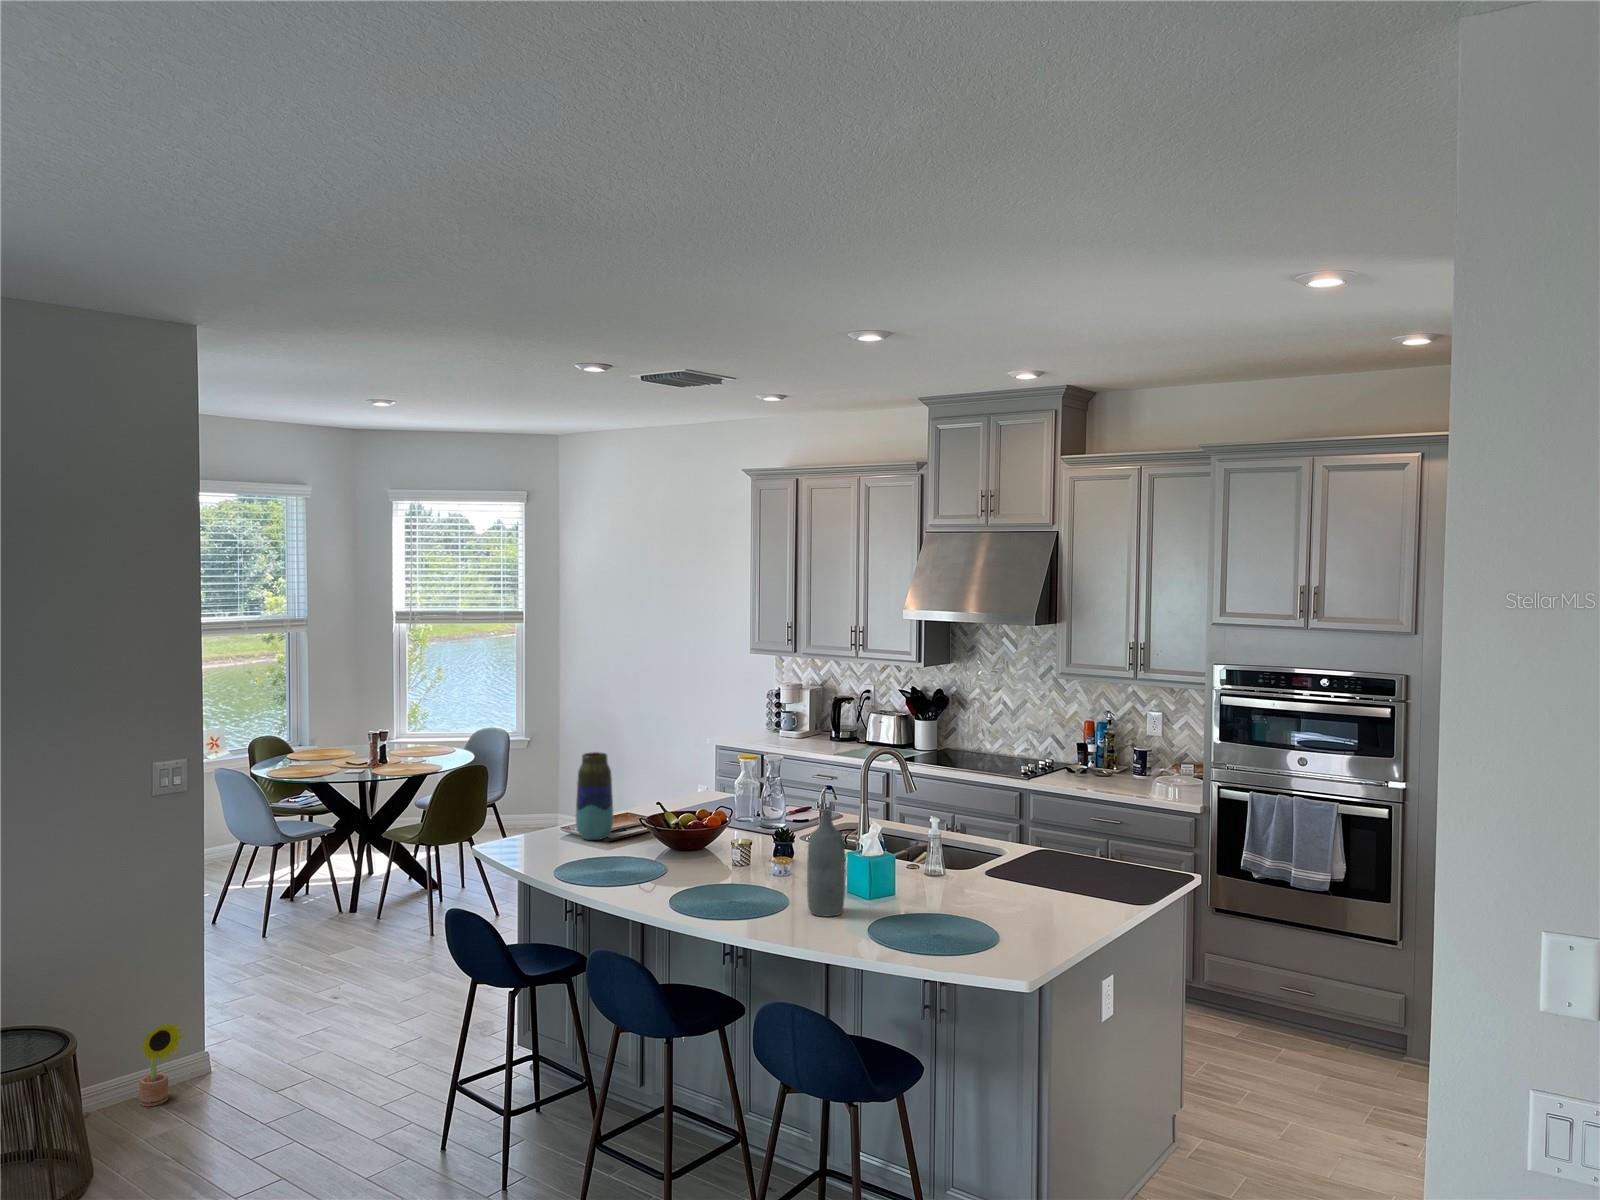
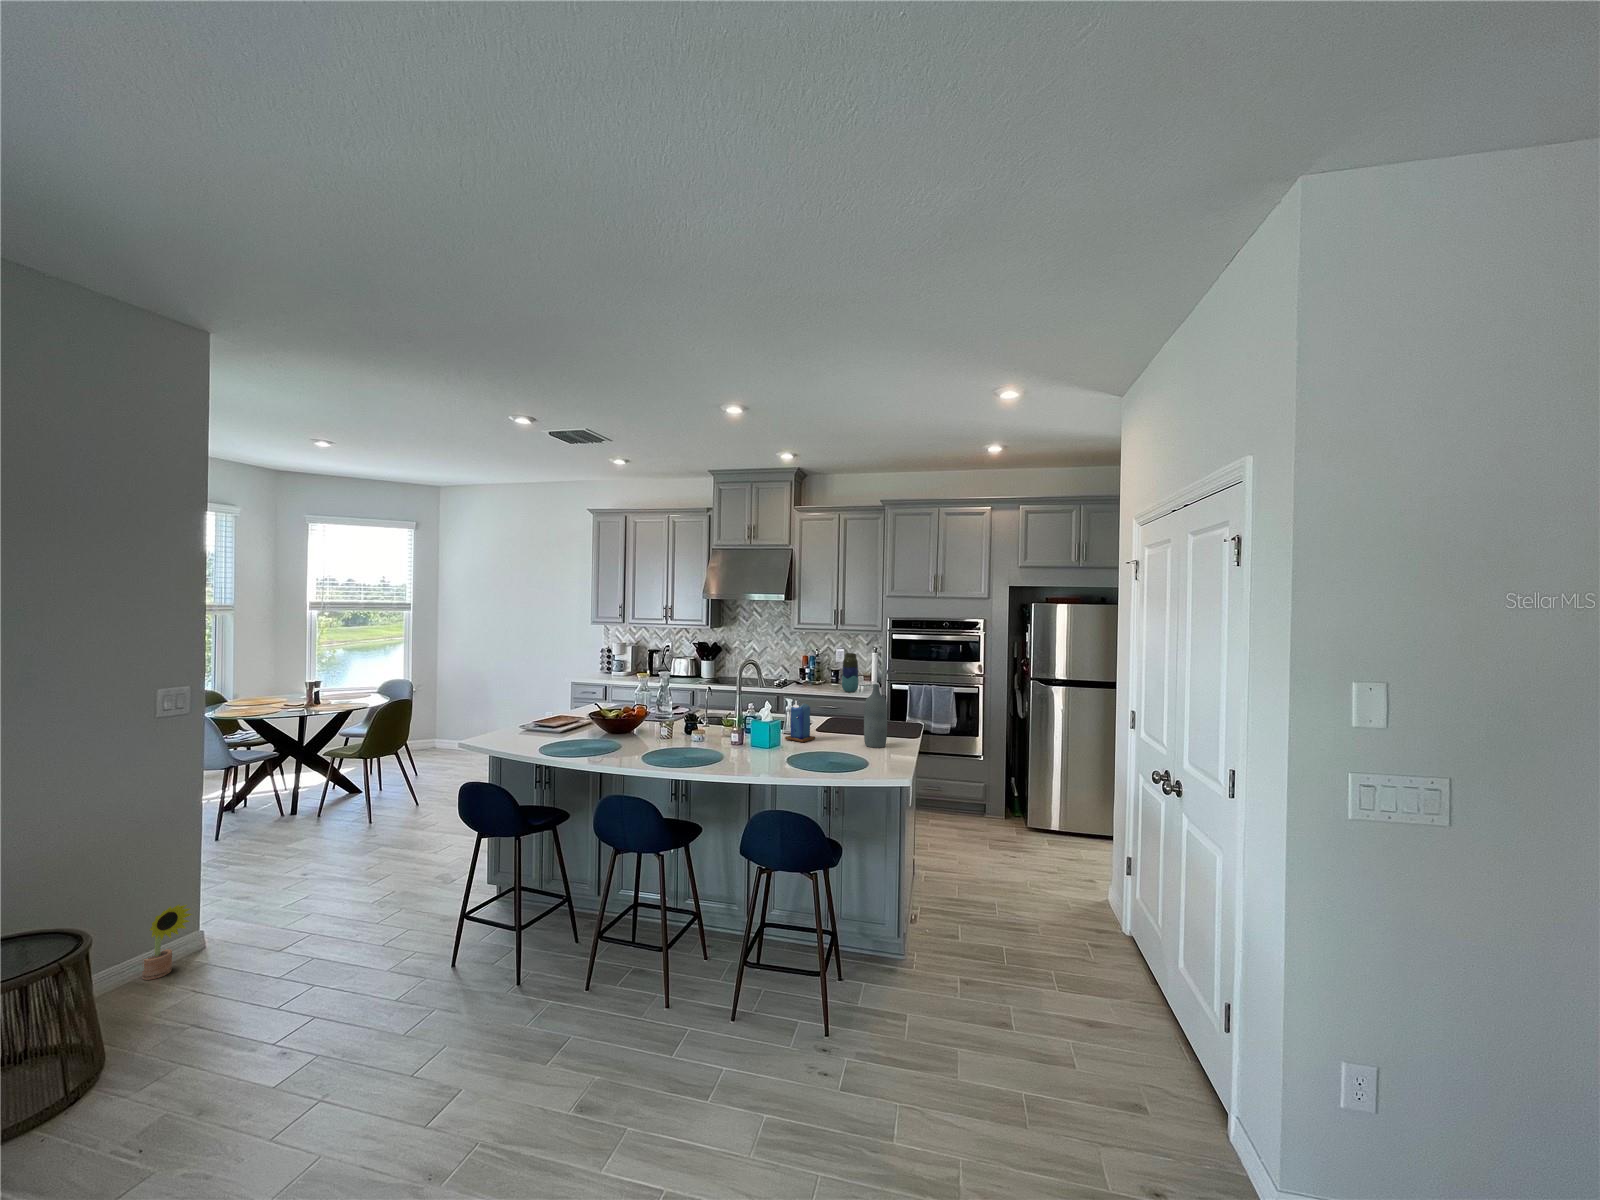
vase: present [576,752,613,840] -> present [842,653,859,692]
bottle: present [807,809,845,916] -> present [864,684,887,748]
candle: none [911,831,963,903] -> present [785,701,815,742]

